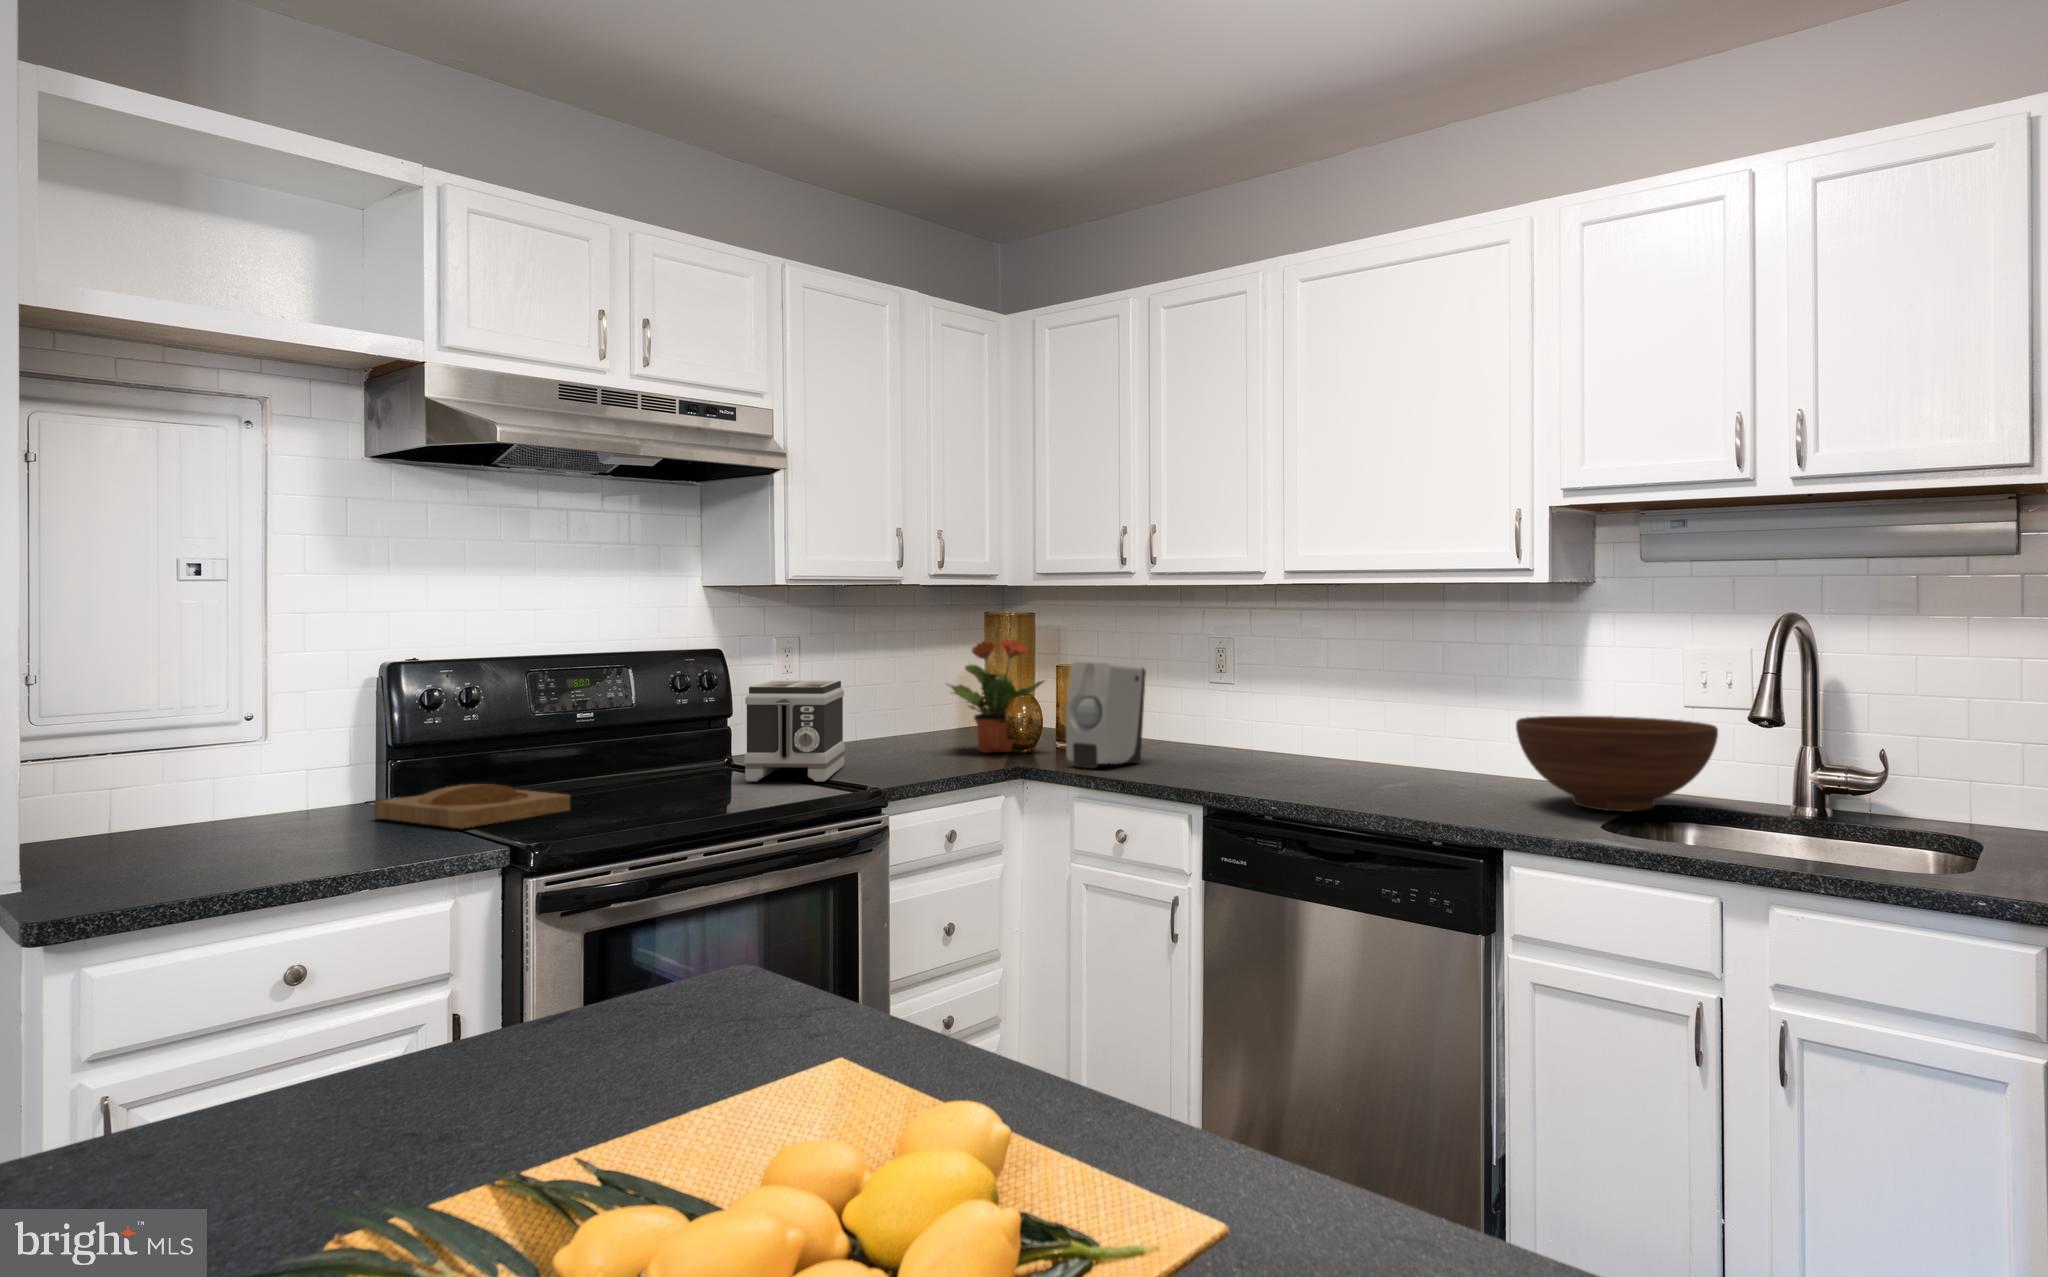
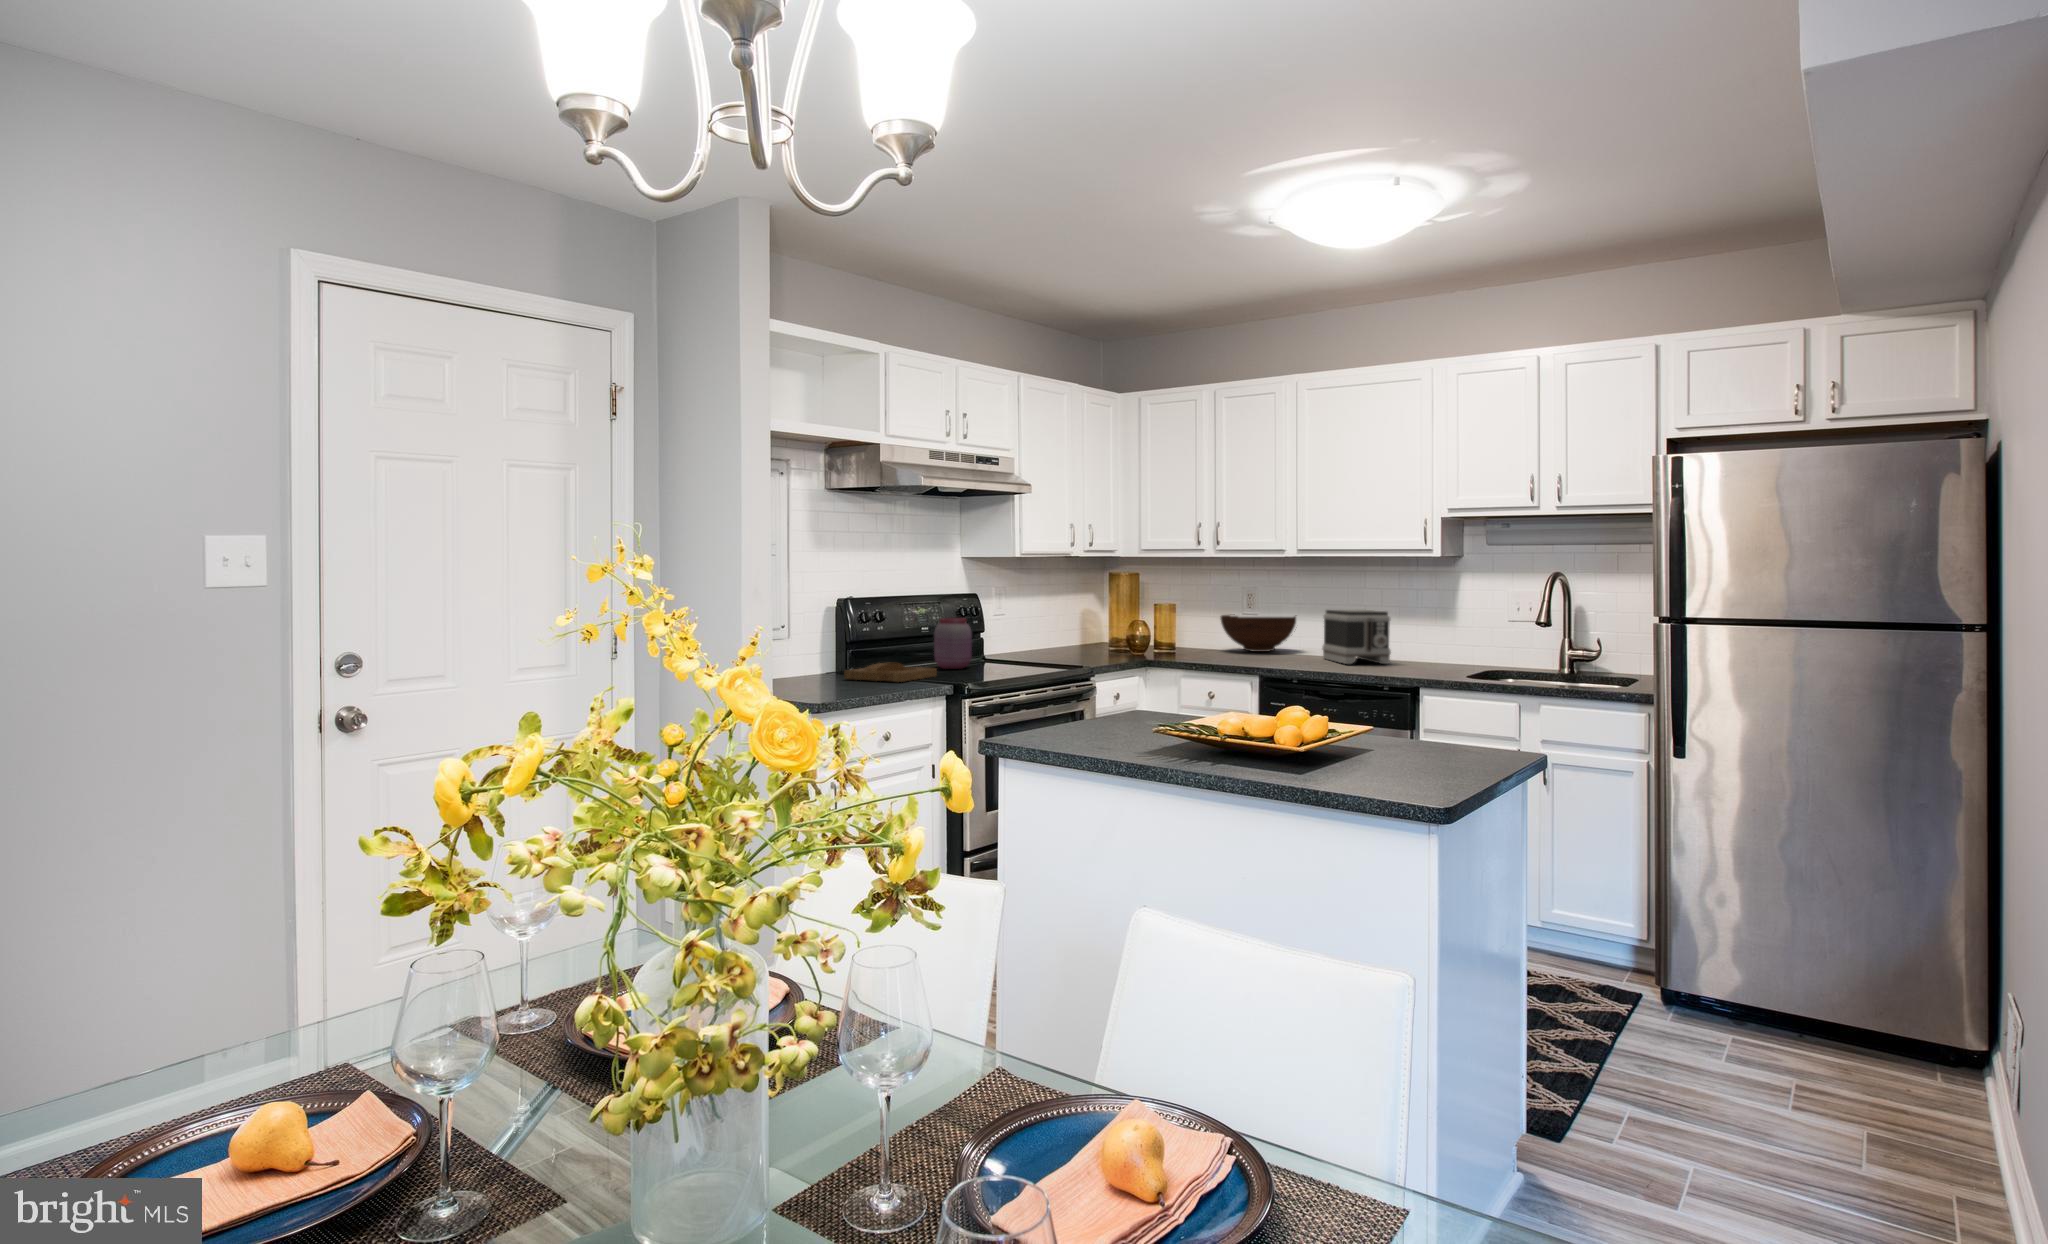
potted plant: present [947,638,1044,753] -> none [1094,587,1153,654]
soap dispenser: present [1066,662,1146,768] -> none [1172,600,1215,659]
toaster: present [744,681,845,782] -> present [1322,610,1391,664]
jar: none [605,695,676,790] -> present [934,618,972,669]
fruit bowl: present [1516,716,1718,812] -> present [1221,614,1296,652]

